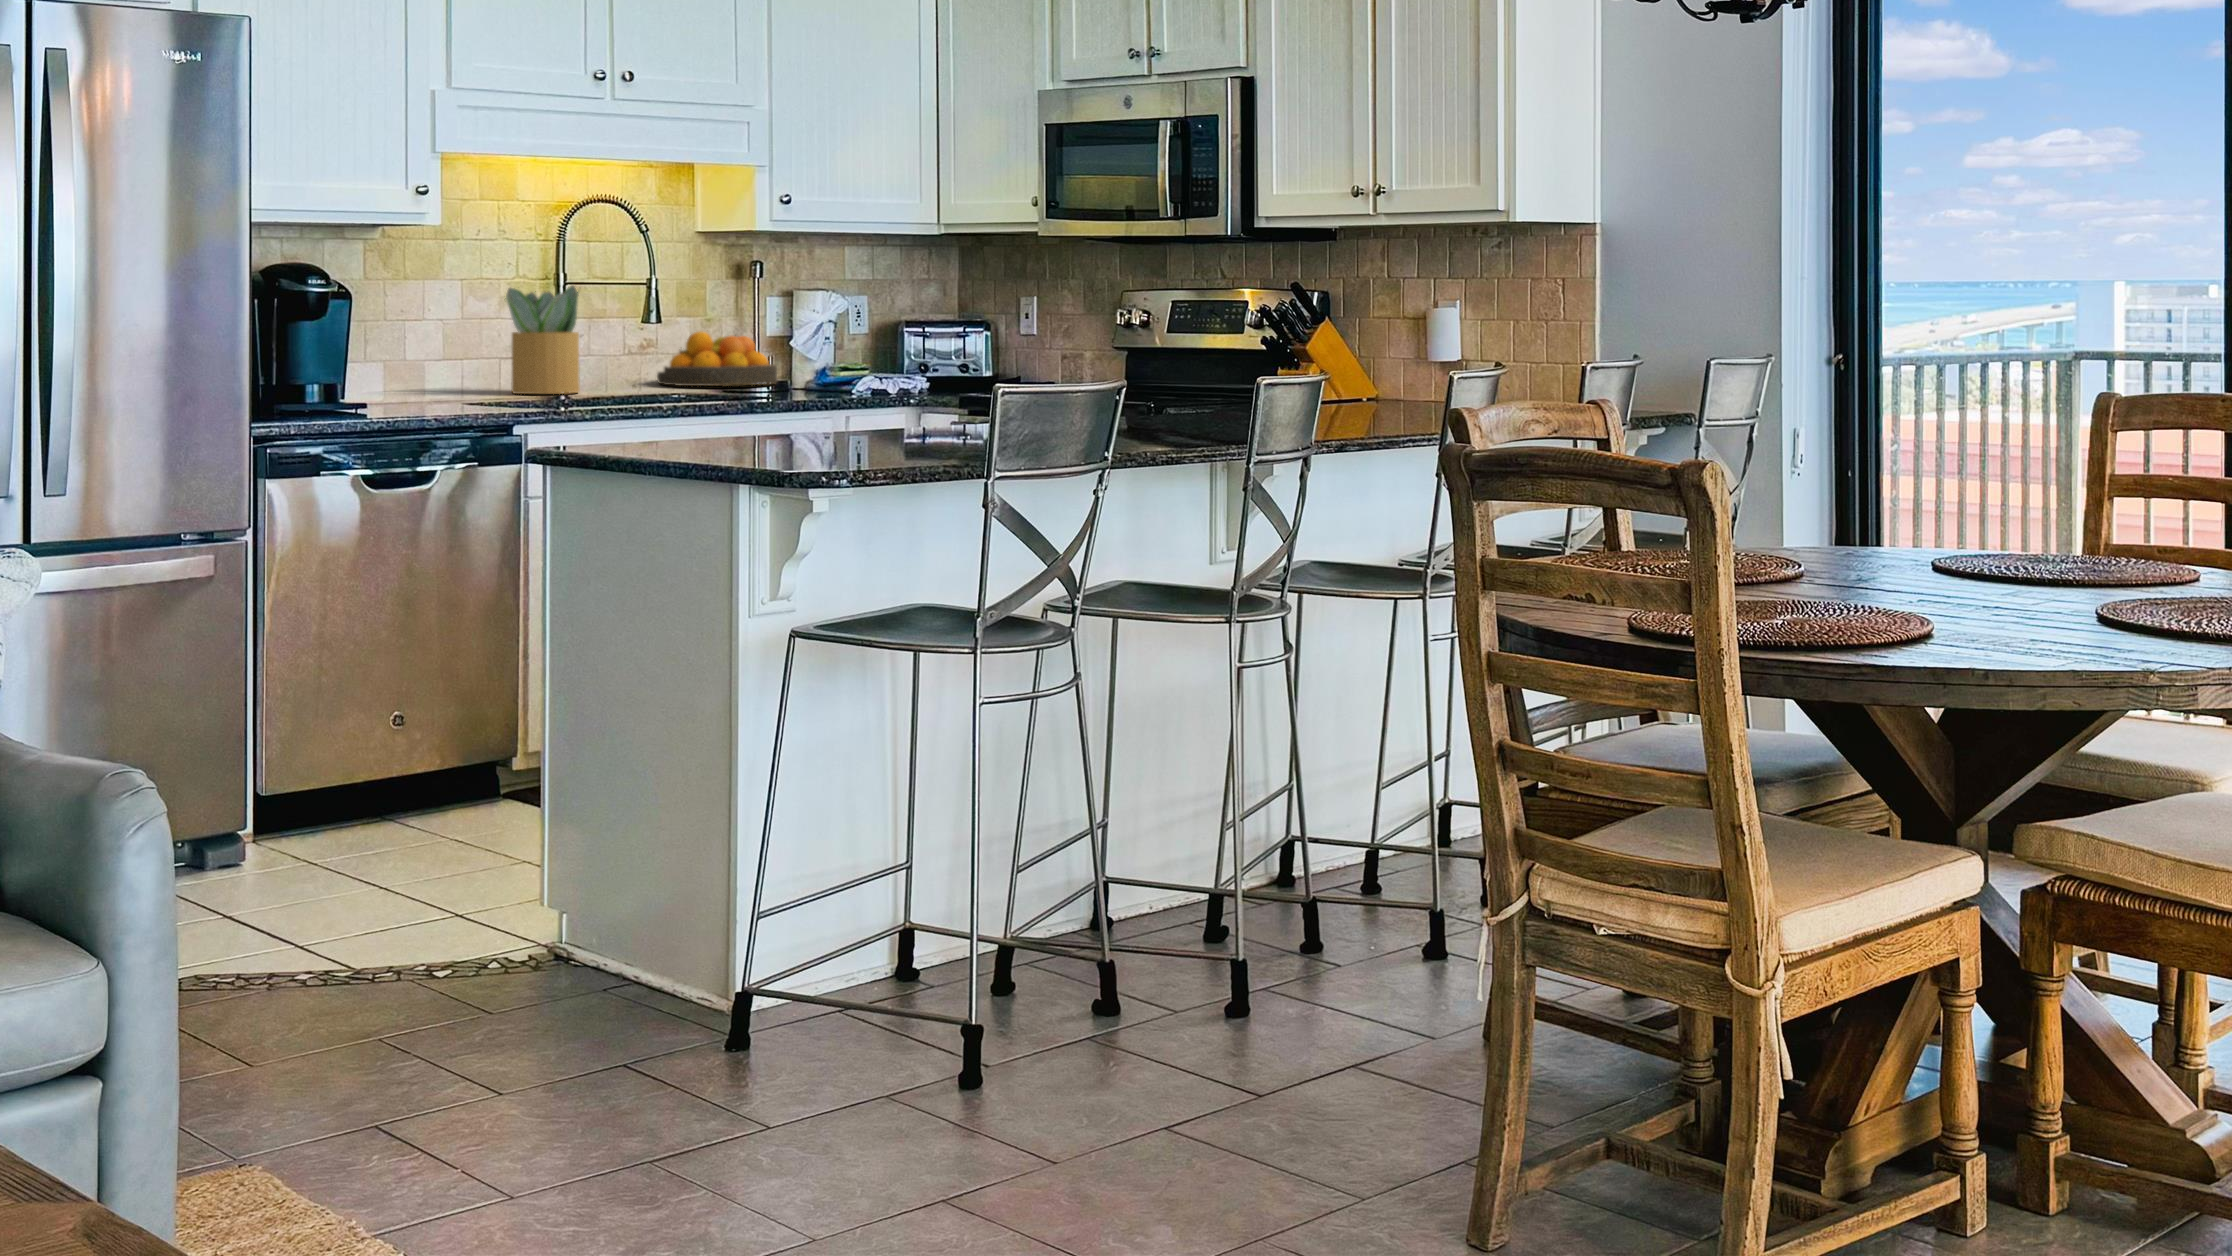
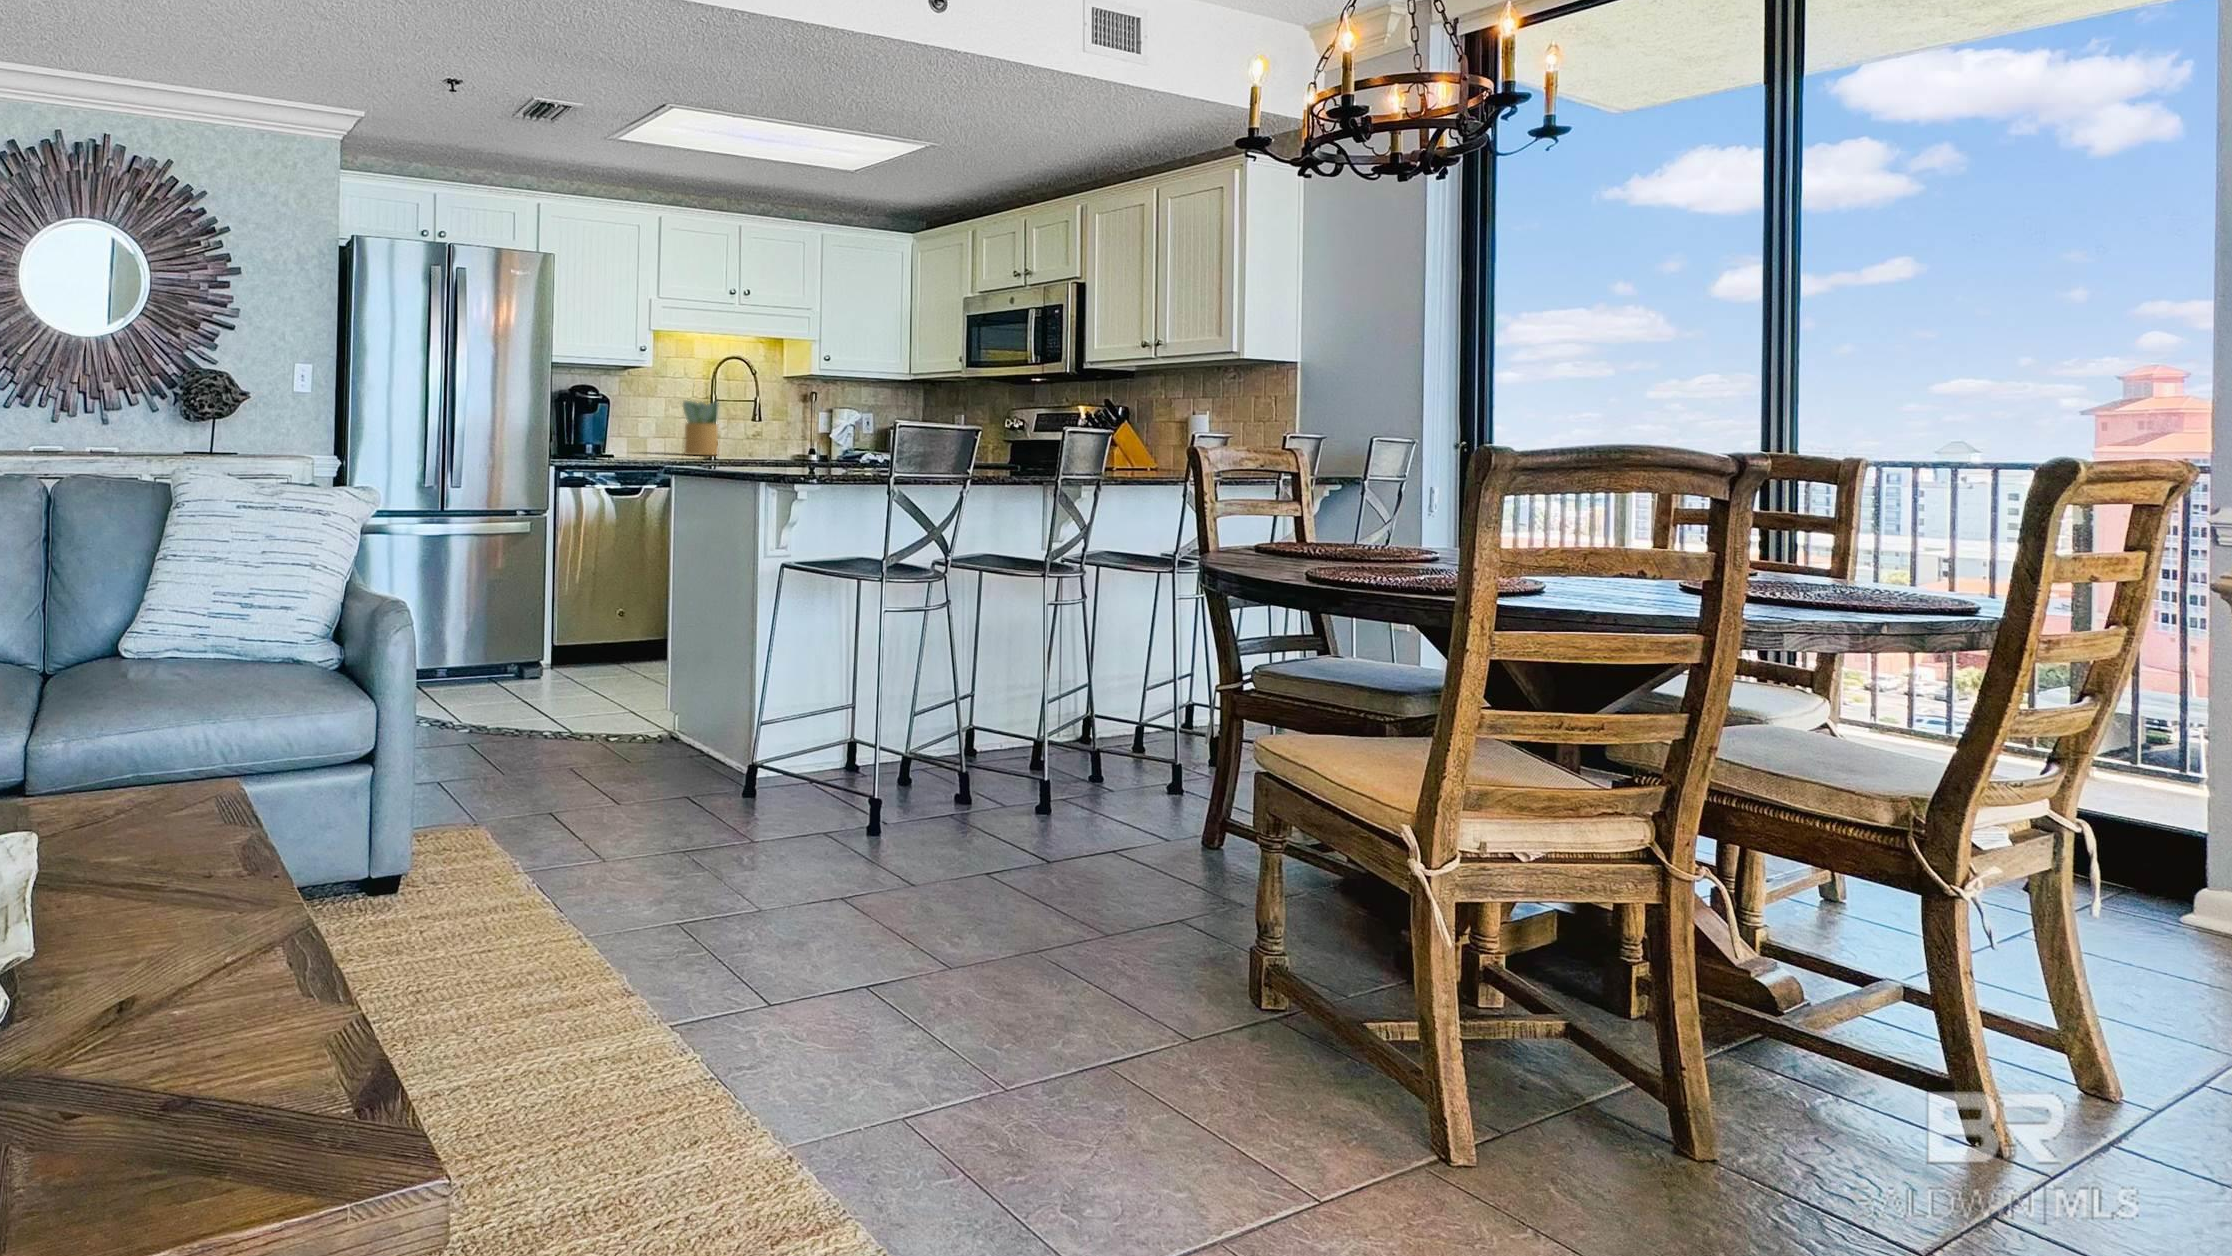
fruit bowl: present [657,331,777,386] -> none [759,426,821,455]

